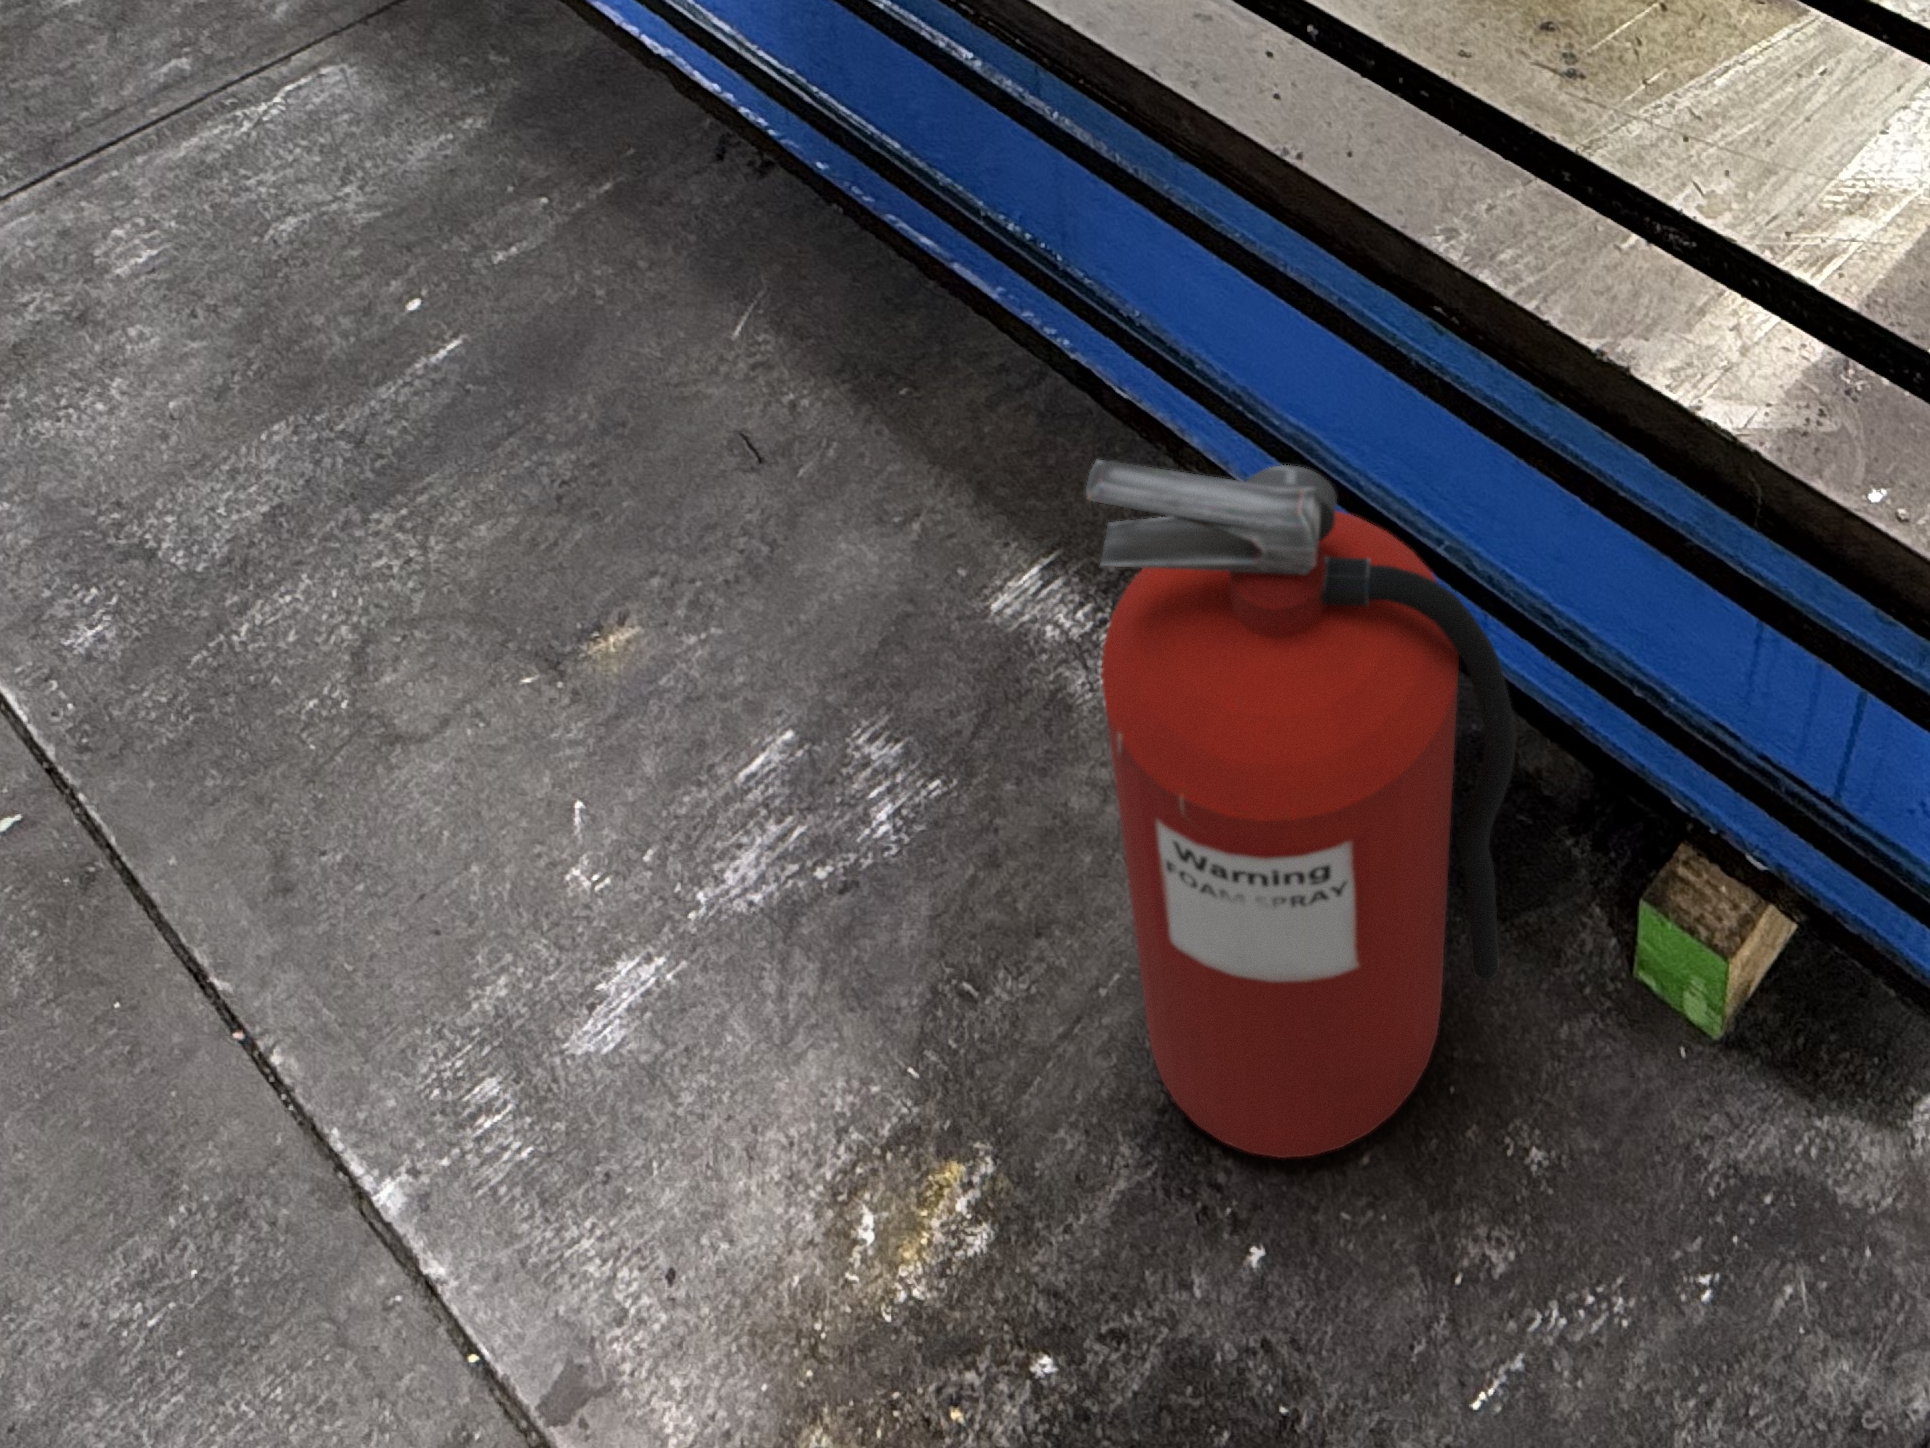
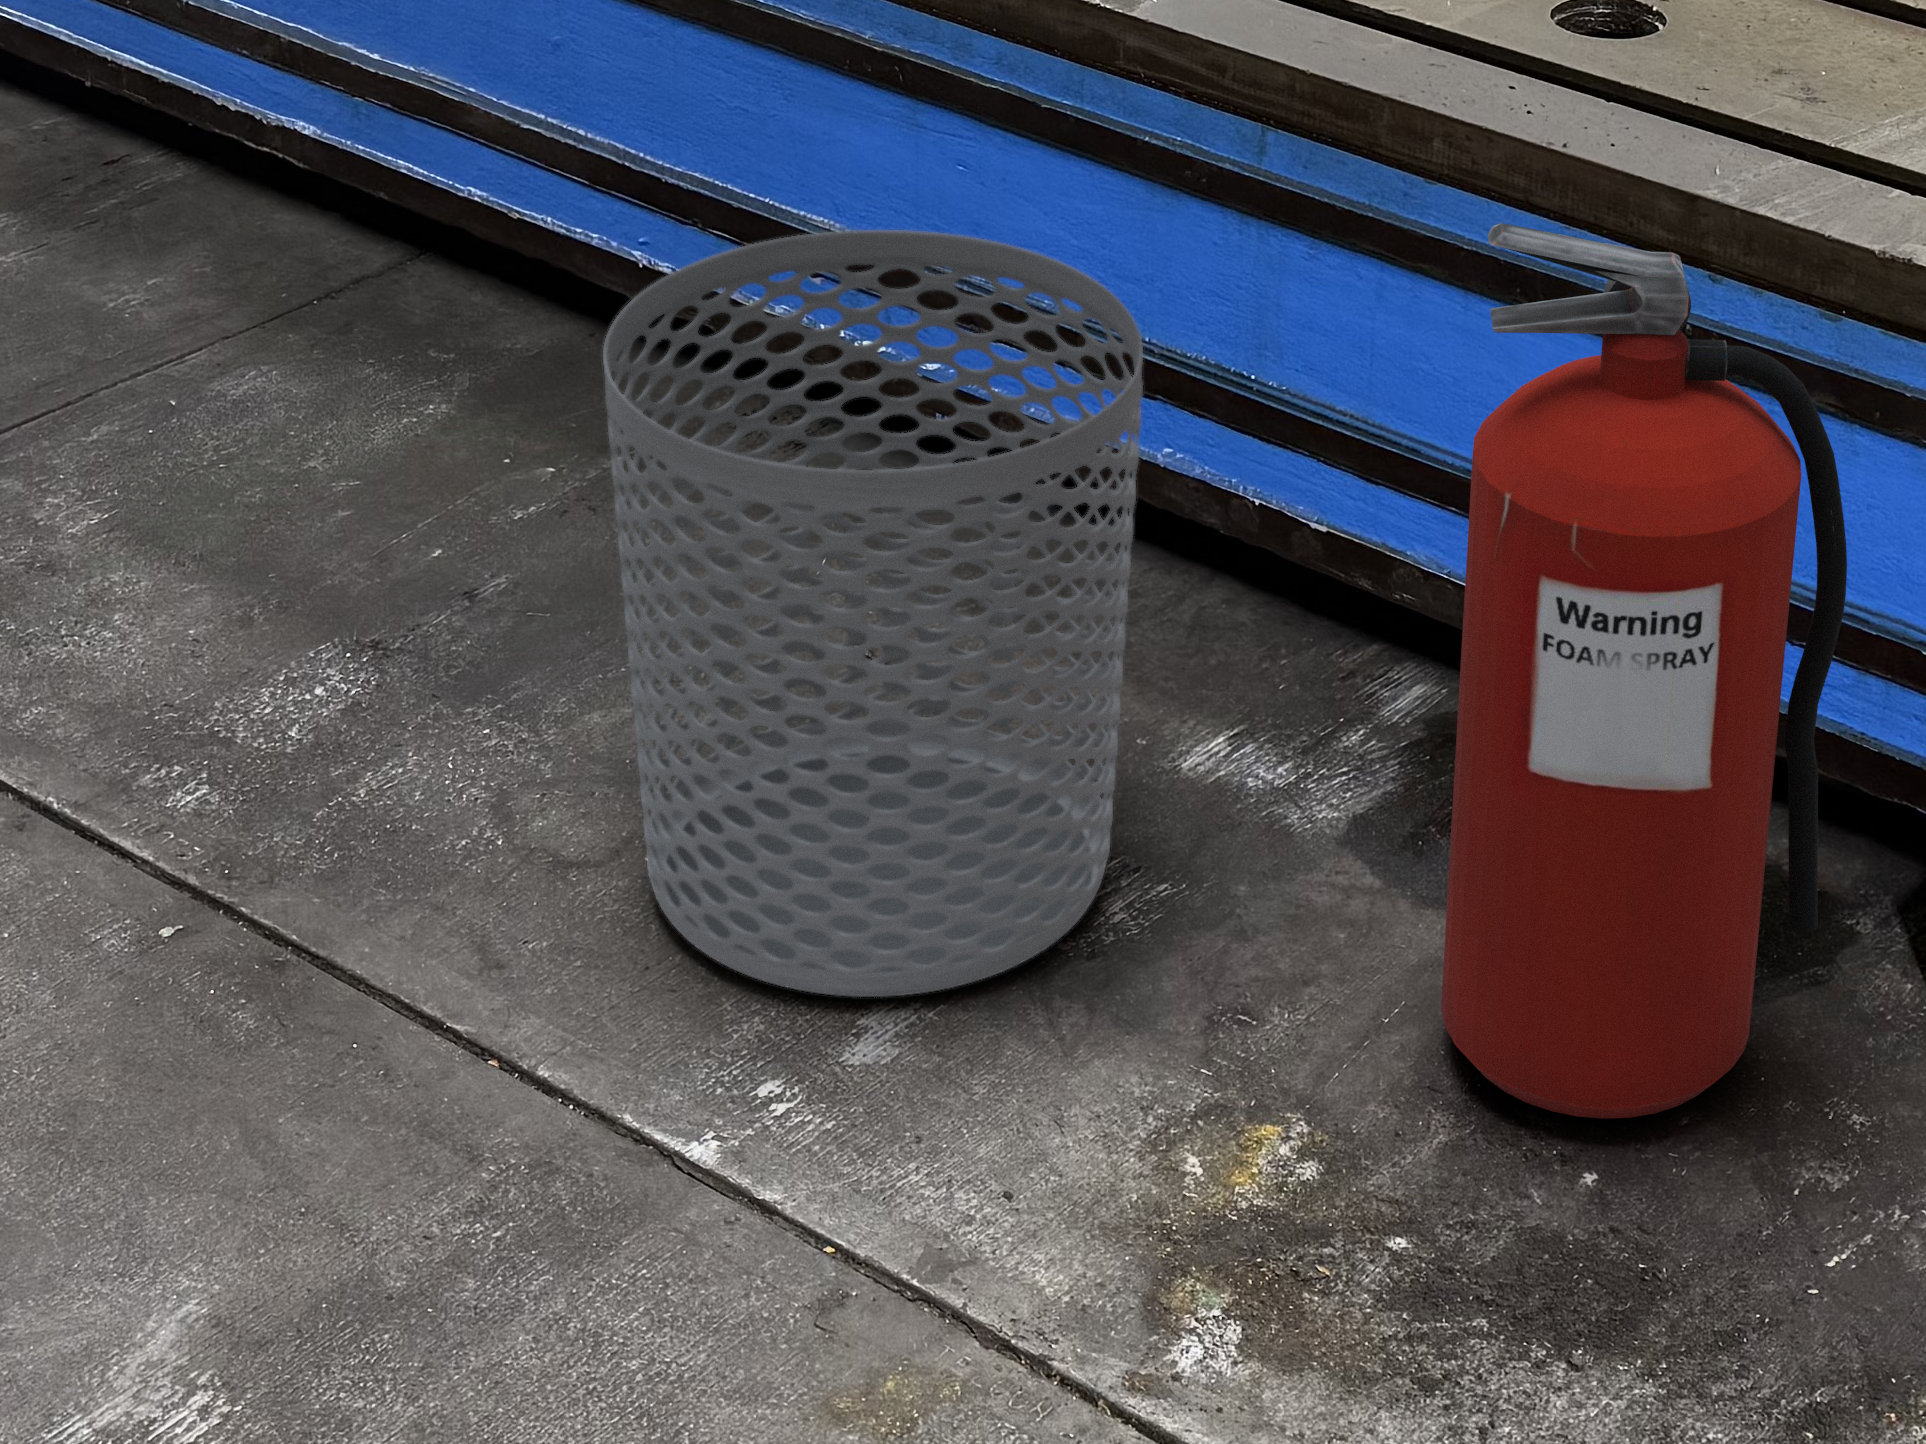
waste bin: none [261,202,896,943] -> present [603,230,1143,997]

